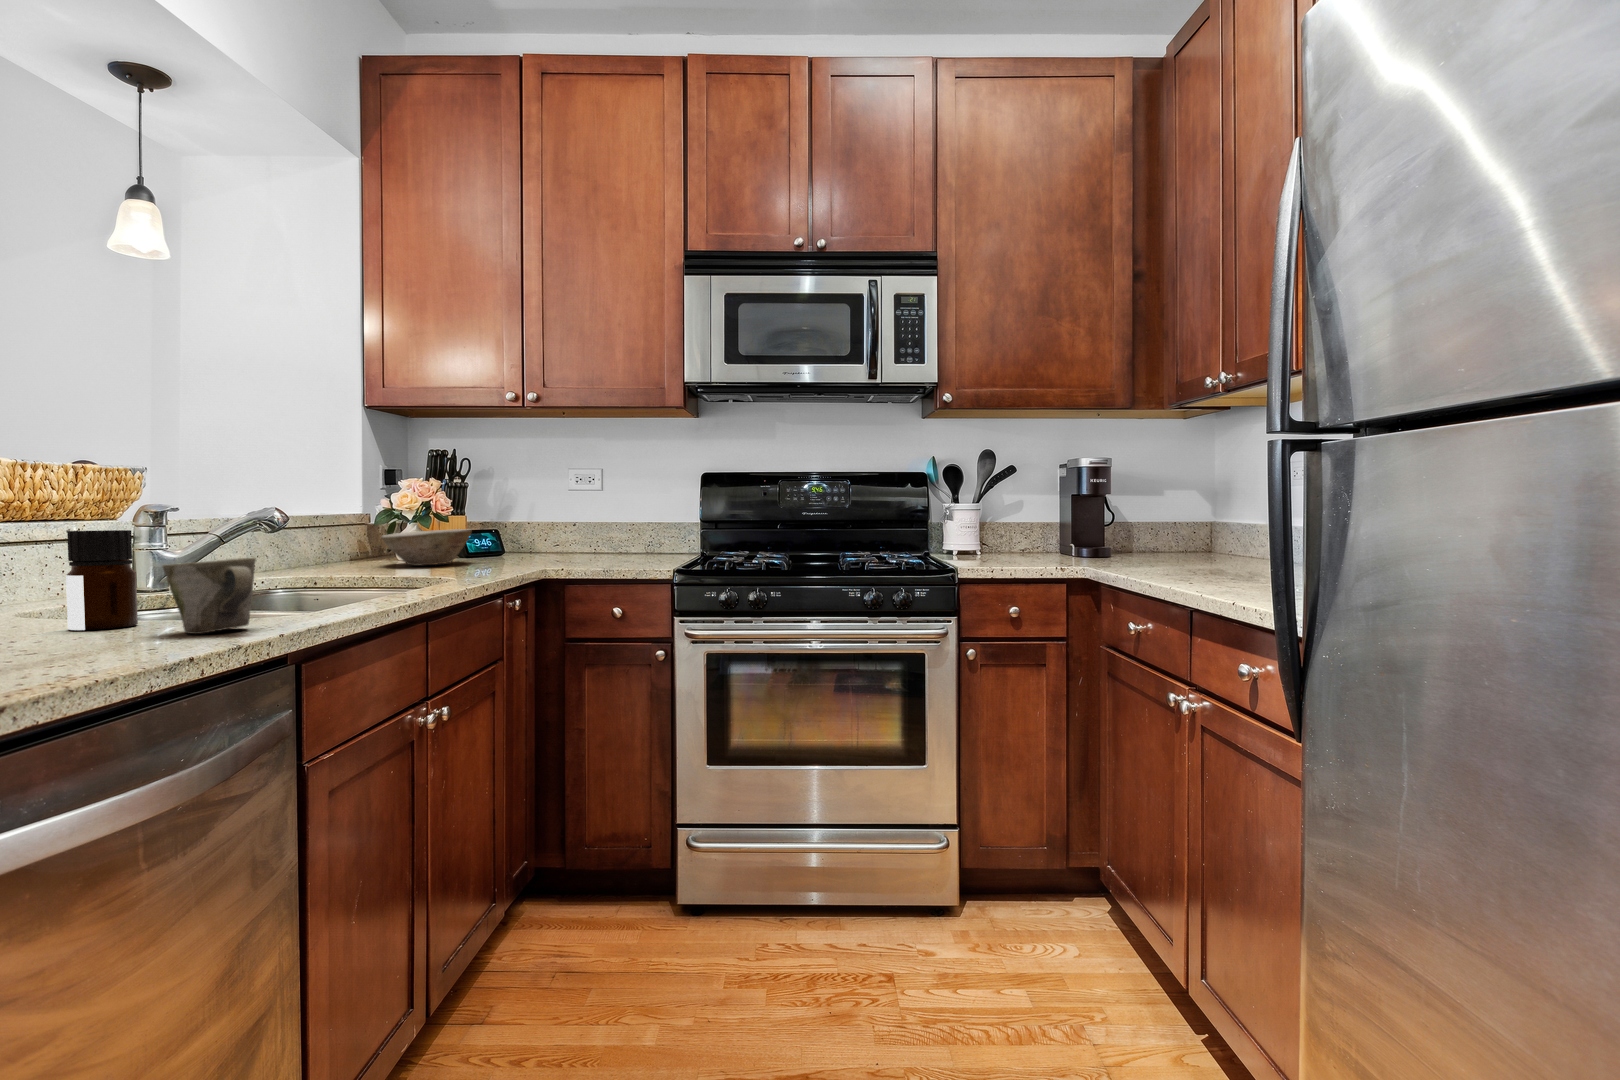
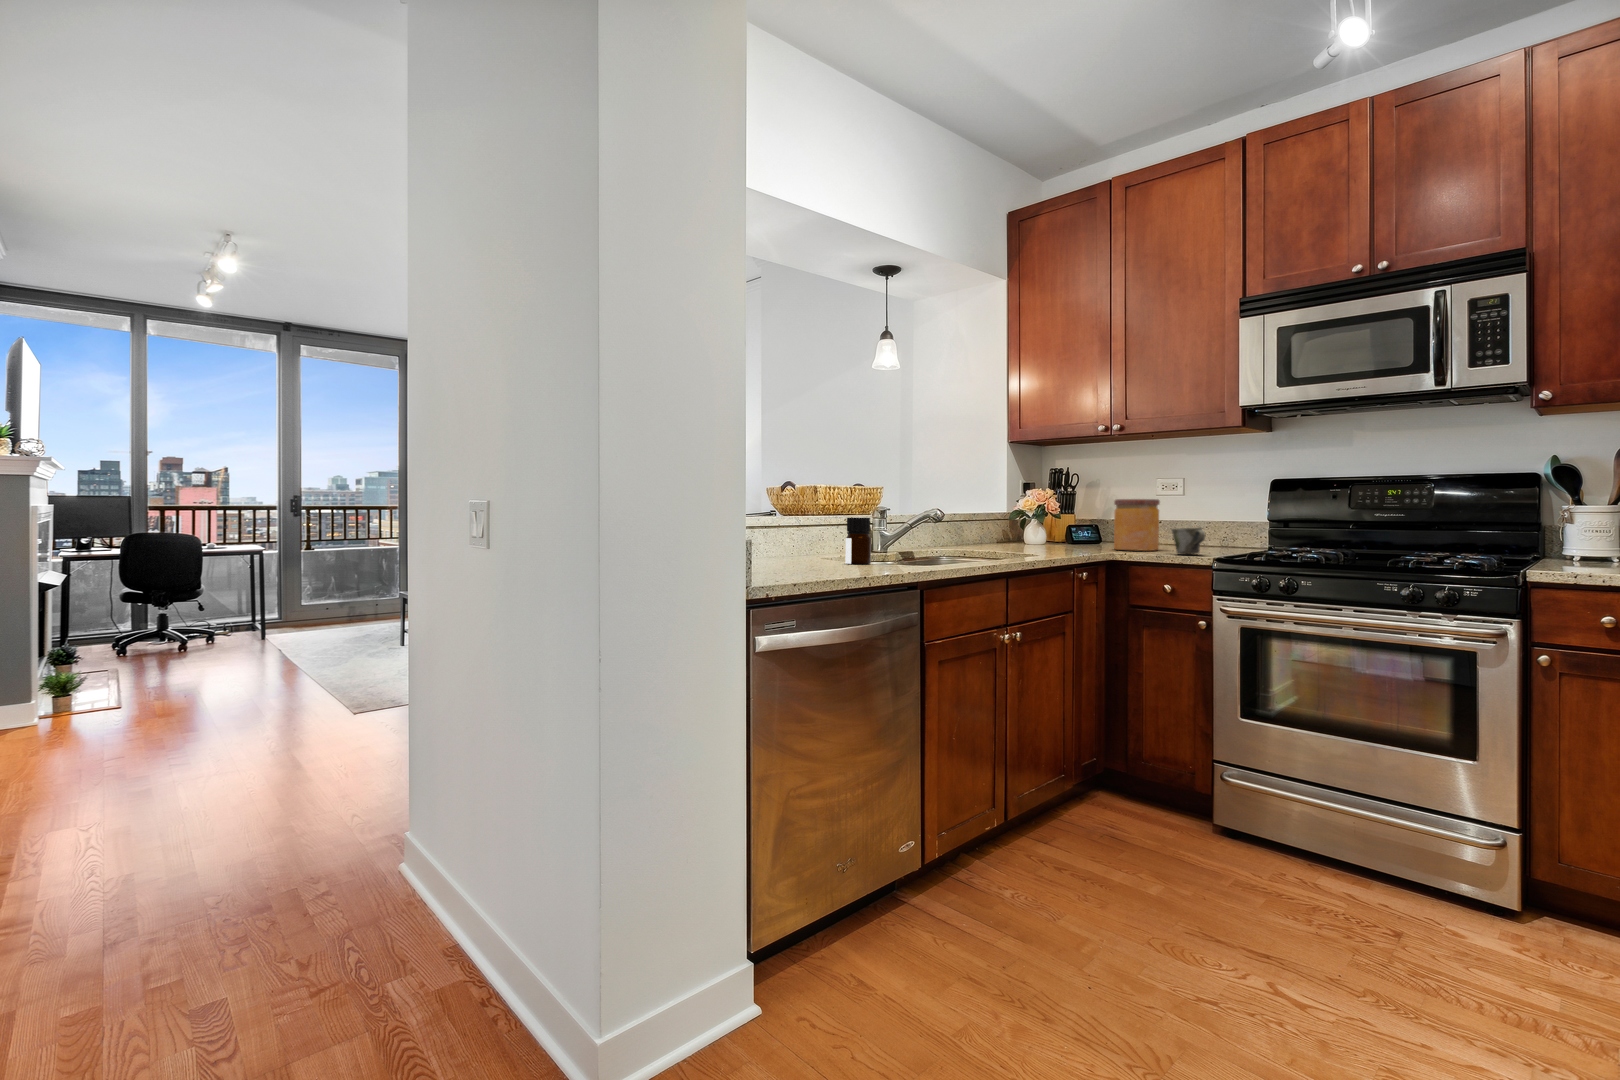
jar: none [528,494,585,560] -> present [1114,499,1160,551]
bowl: present [382,529,471,565] -> none [1010,525,1070,549]
mug: present [163,558,256,634] -> present [1172,527,1205,555]

